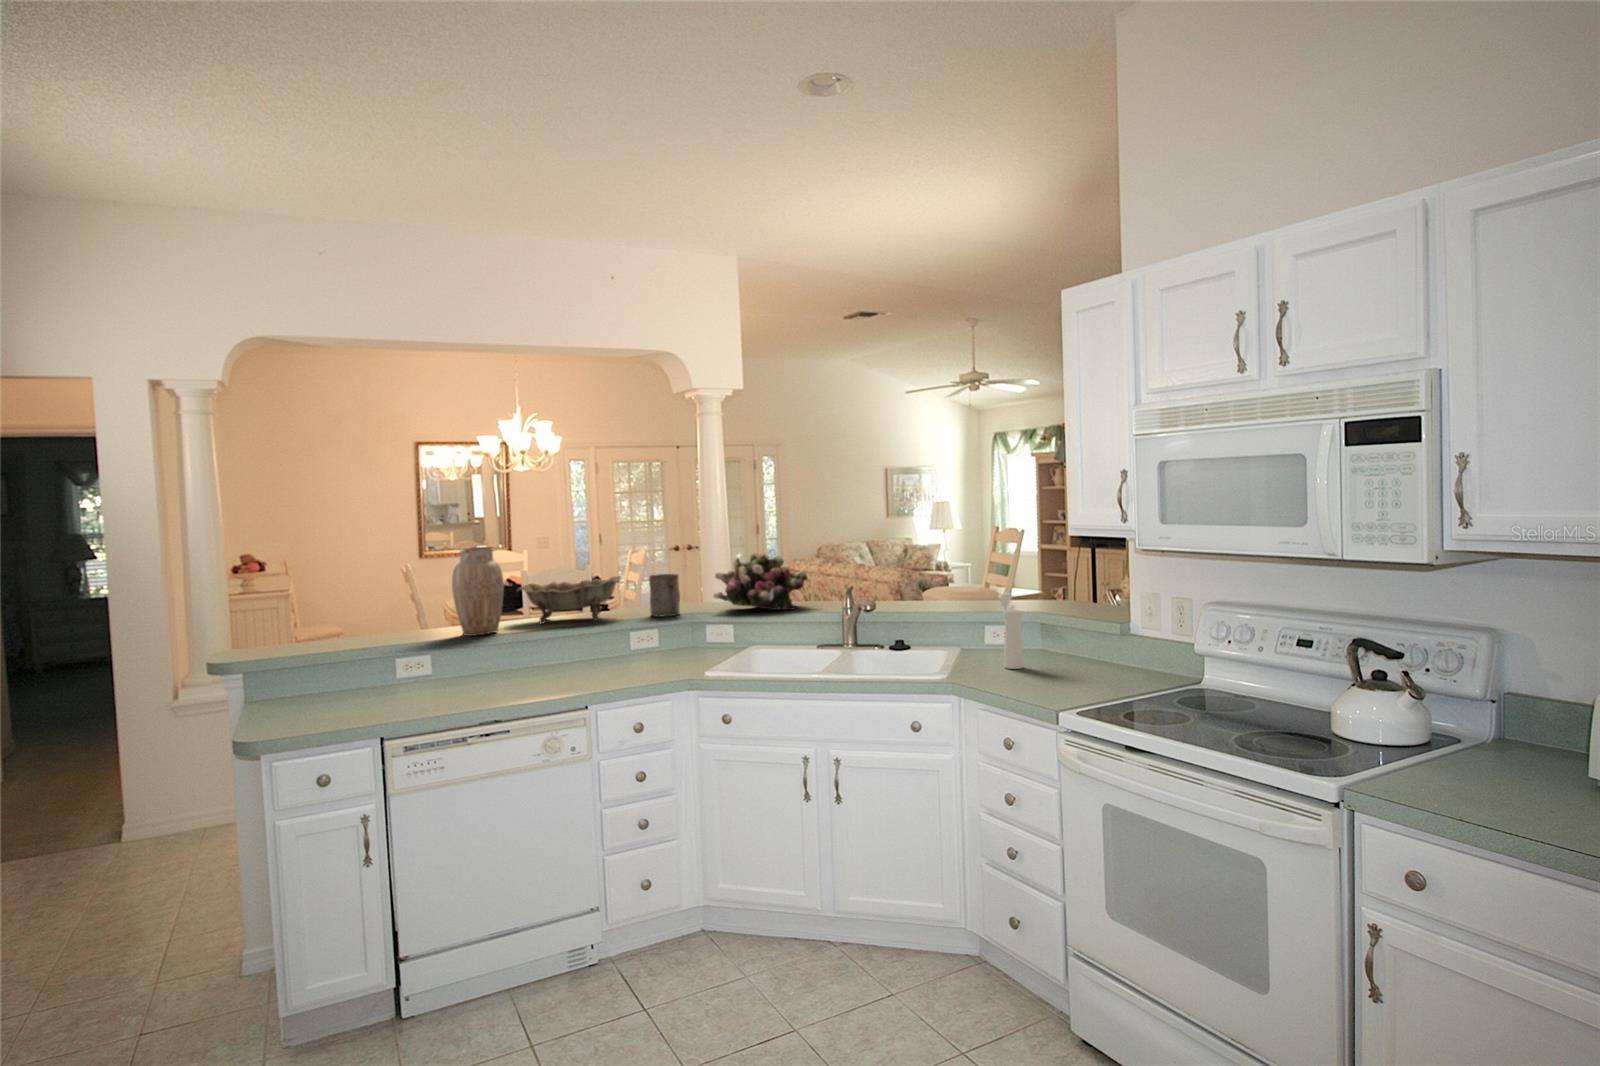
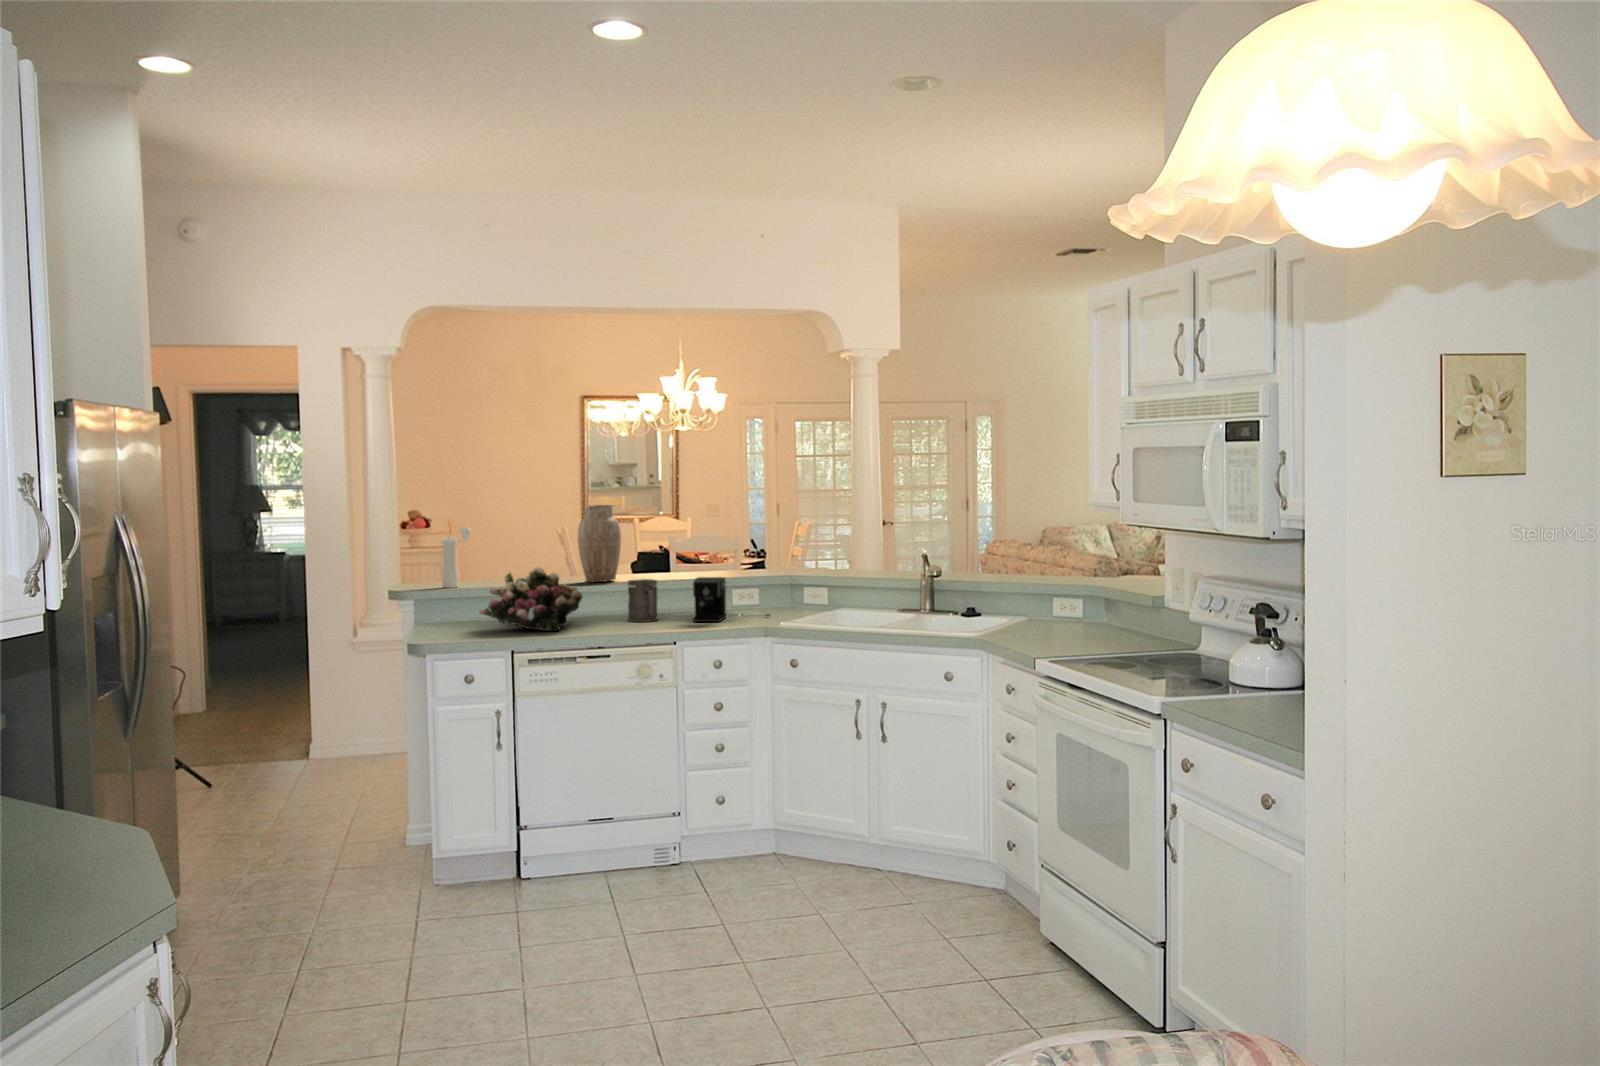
flower arrangement: present [713,552,807,610] -> present [479,567,582,631]
mug: present [649,574,680,616] -> present [628,579,657,622]
decorative bowl: present [518,576,621,624] -> none [636,538,731,578]
pepper mill: present [998,593,1024,669] -> present [441,527,471,588]
coffee maker: none [596,622,680,676] -> present [693,577,770,622]

